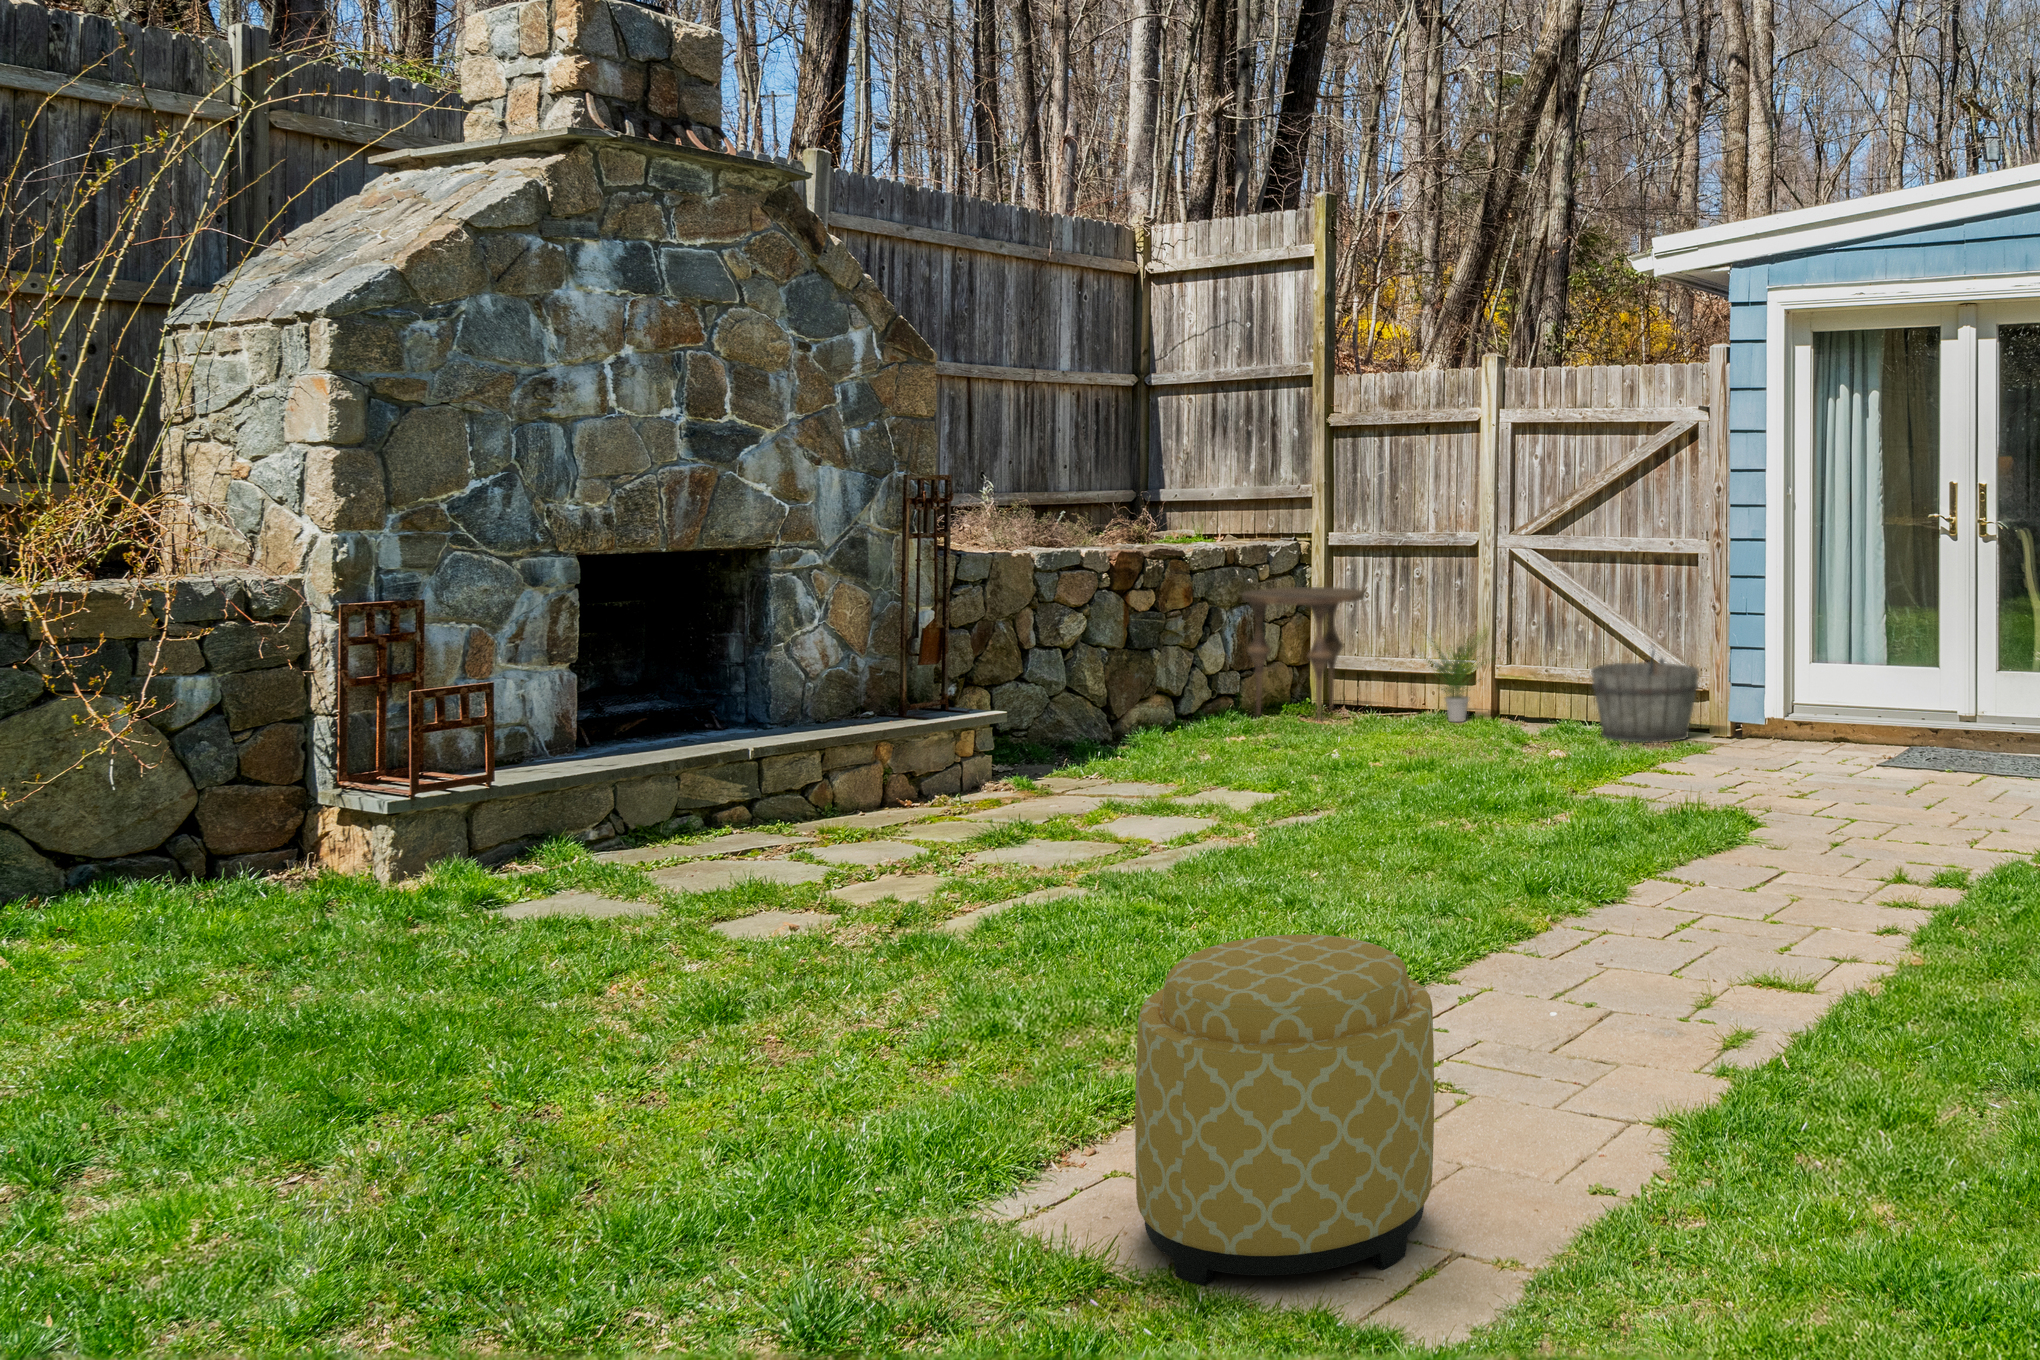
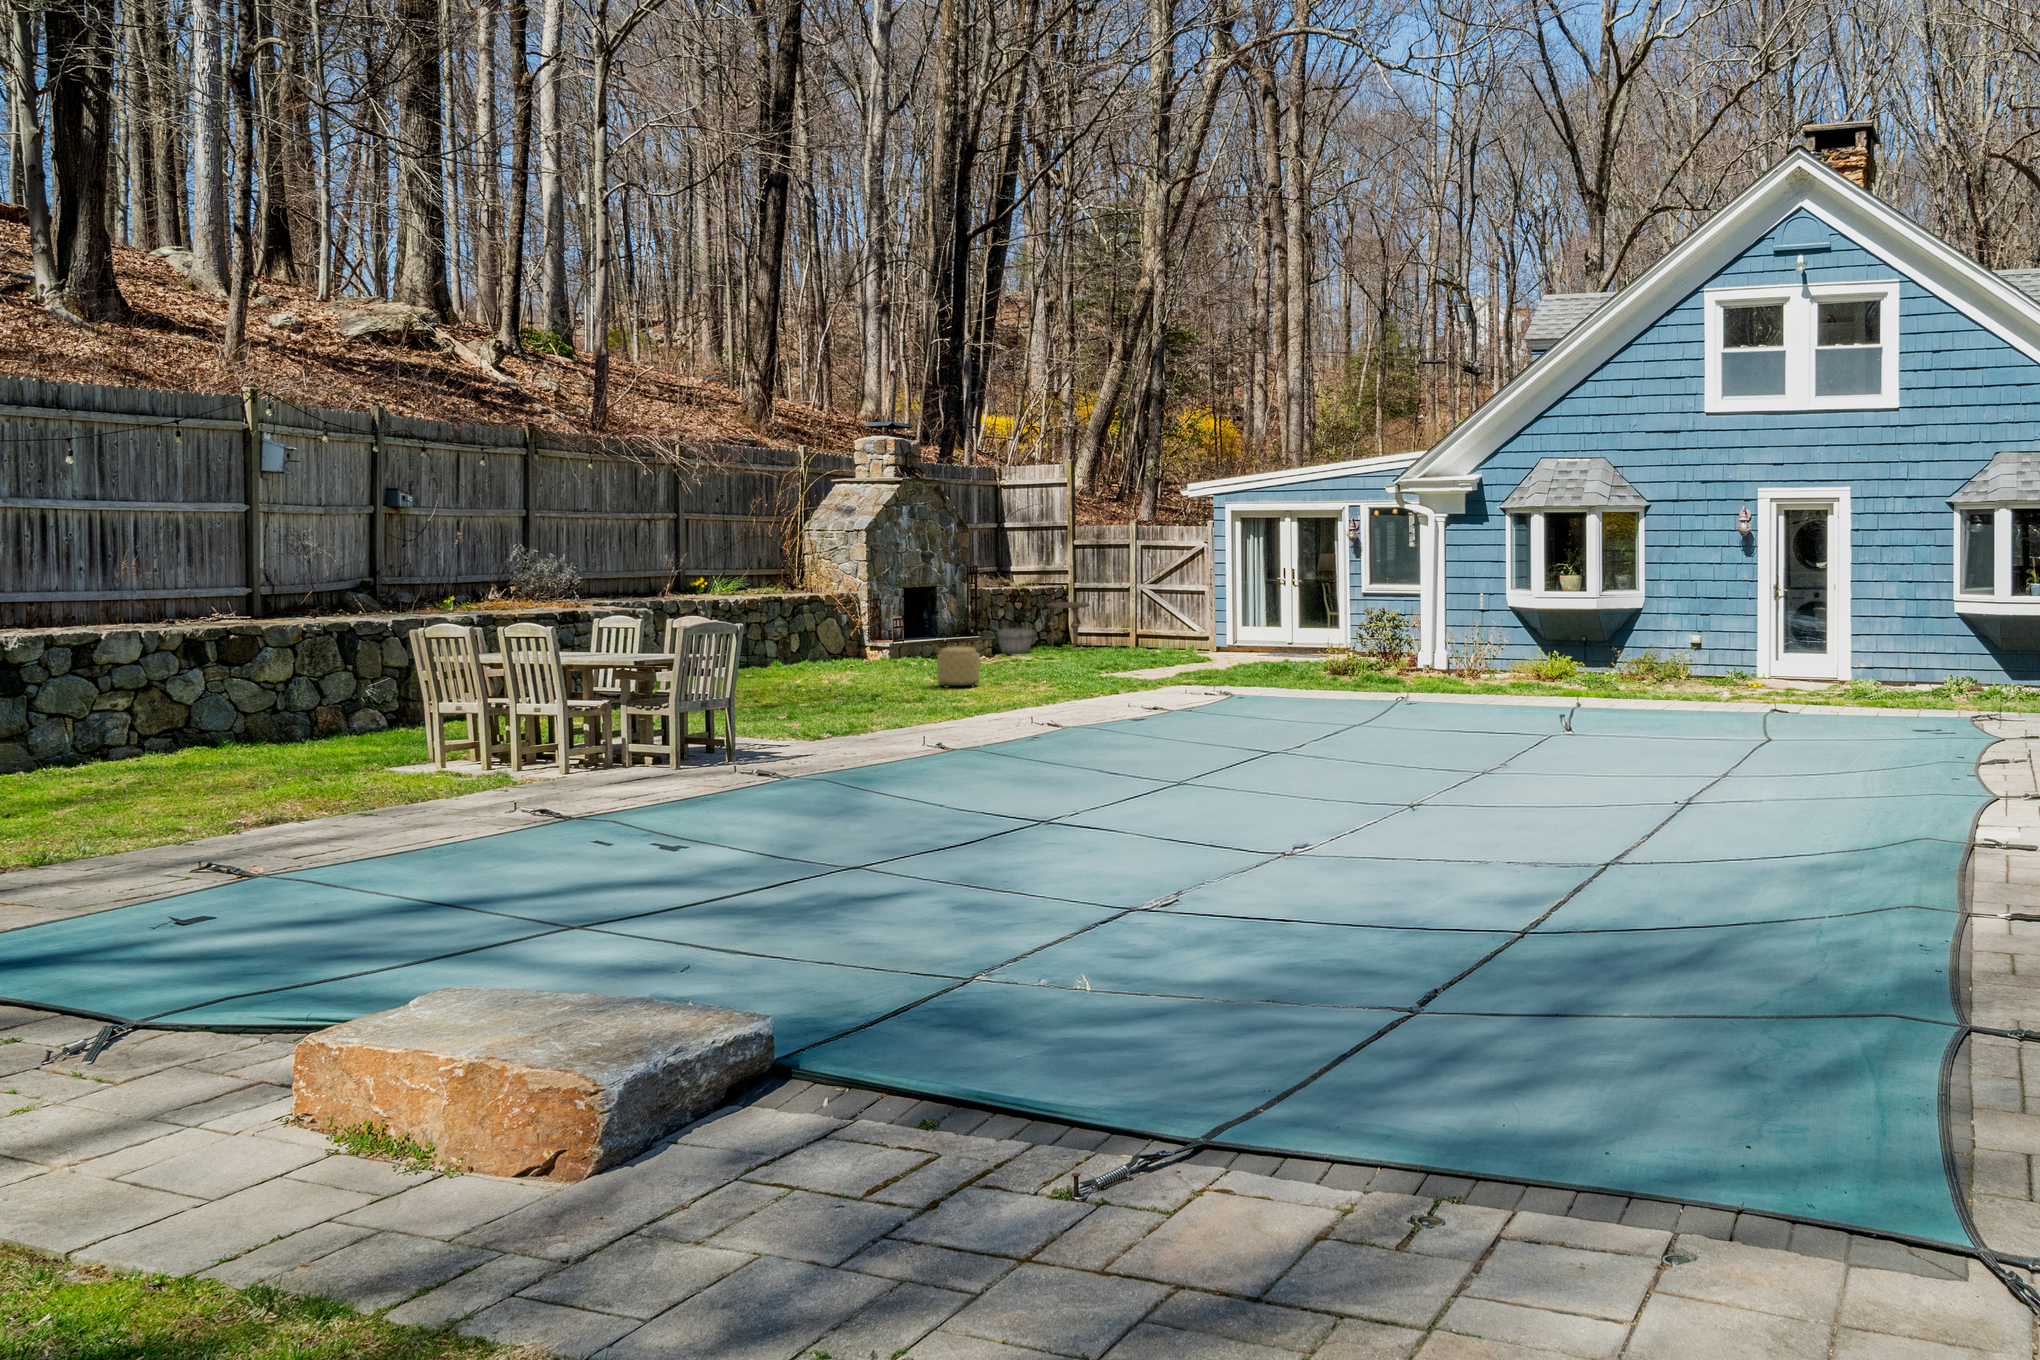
potted plant: present [1426,635,1489,722] -> none [1107,615,1137,648]
wooden bucket: present [1591,650,1699,743] -> present [998,628,1033,654]
ottoman: present [1135,935,1434,1286] -> present [937,647,980,688]

